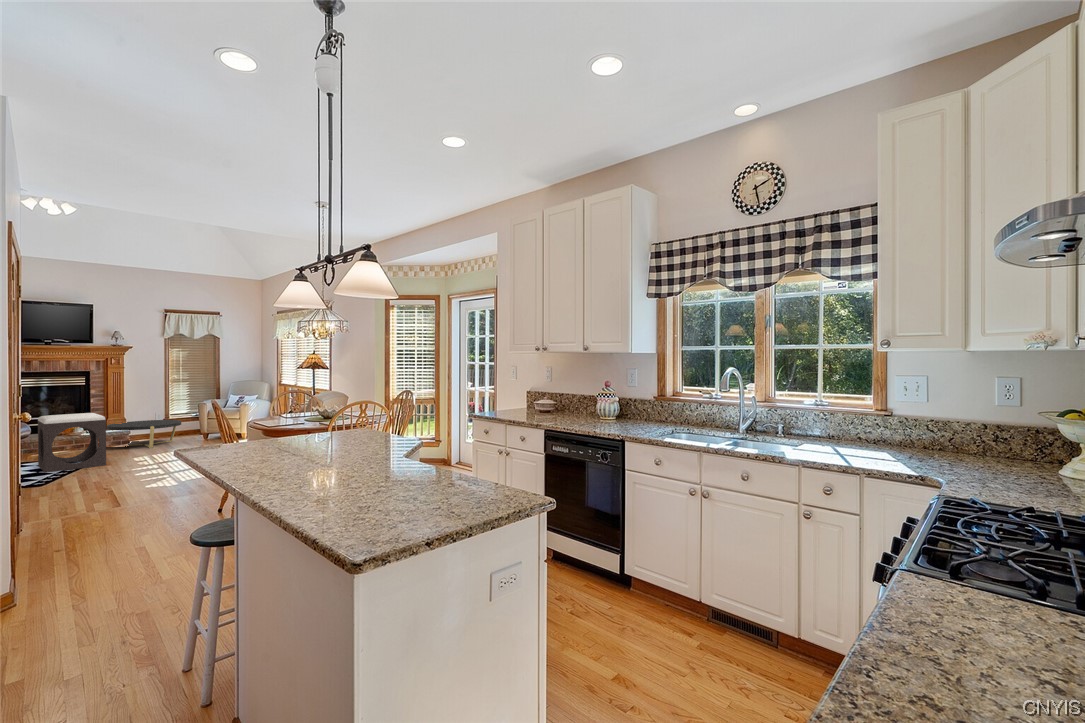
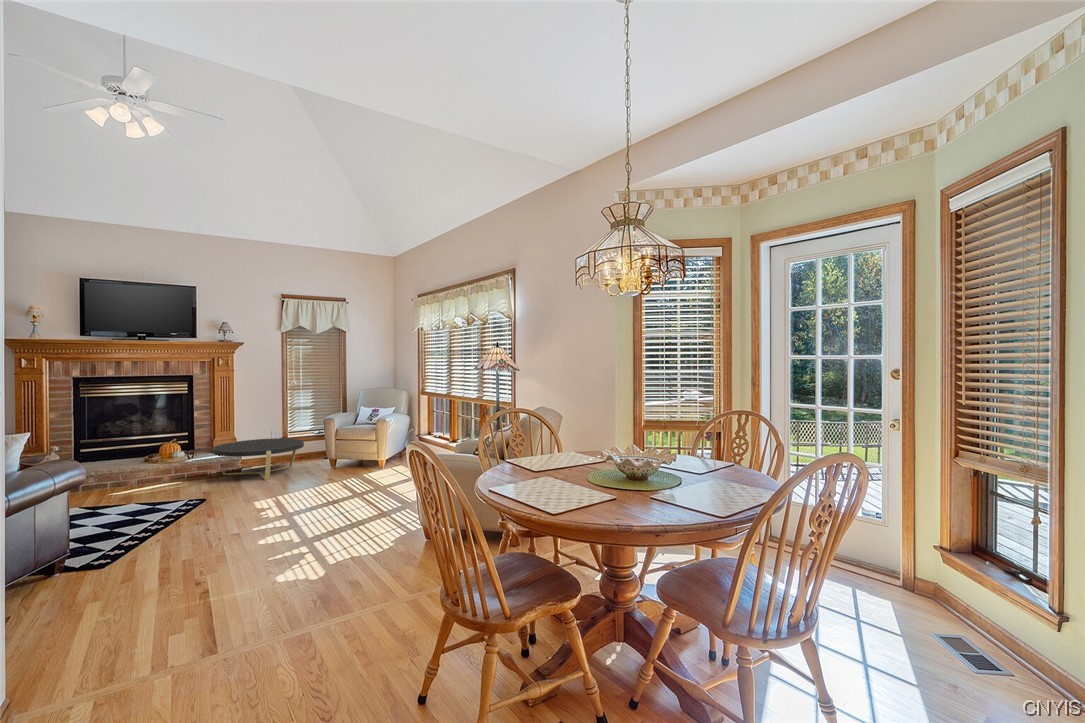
footstool: present [38,413,106,472] -> none [114,438,206,535]

